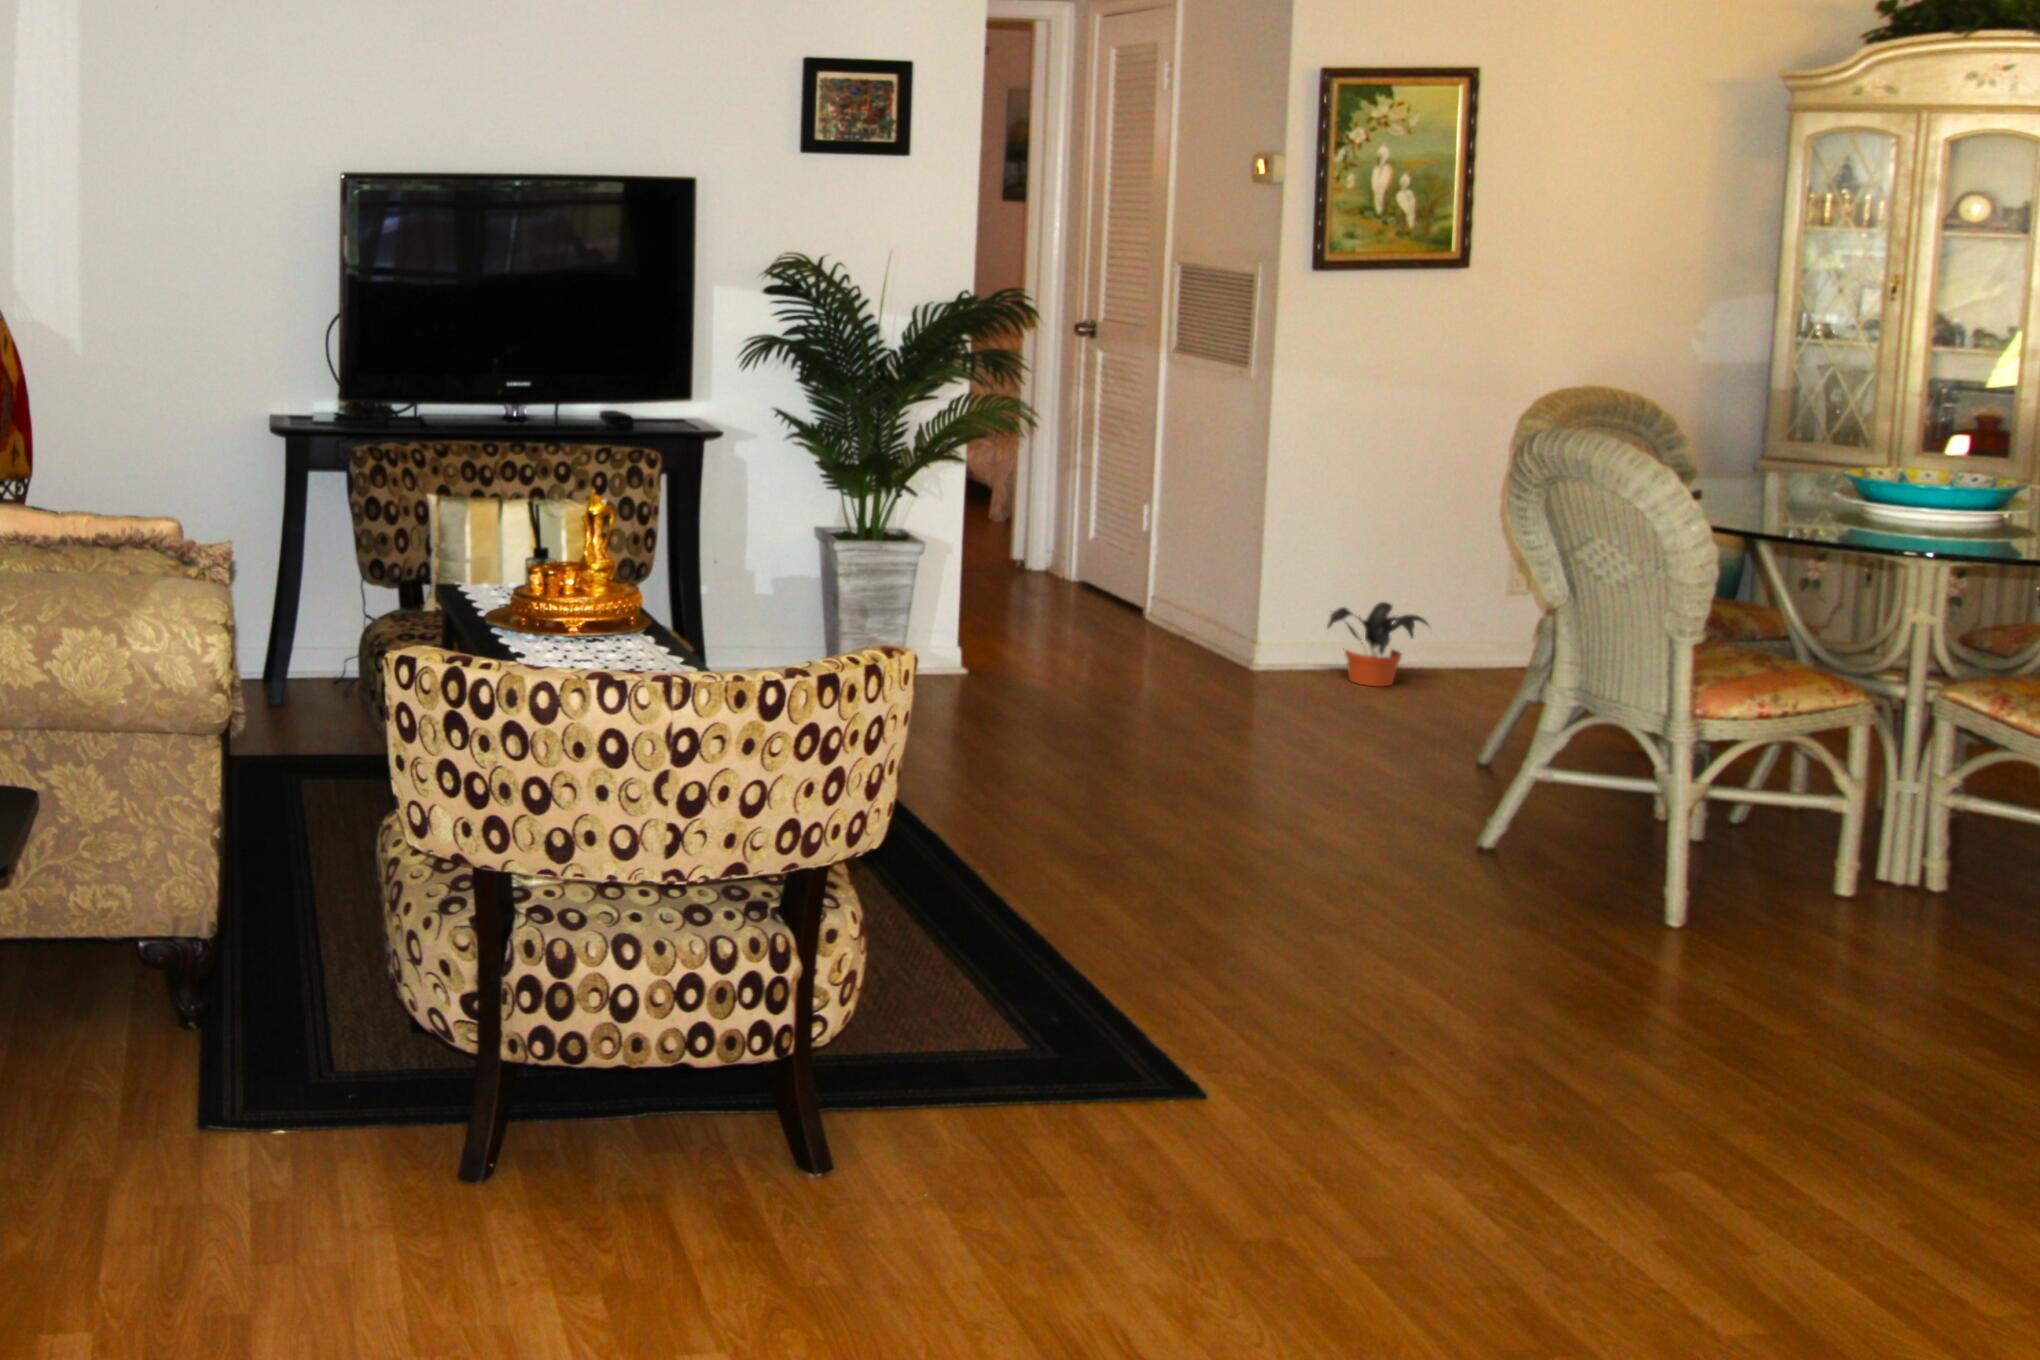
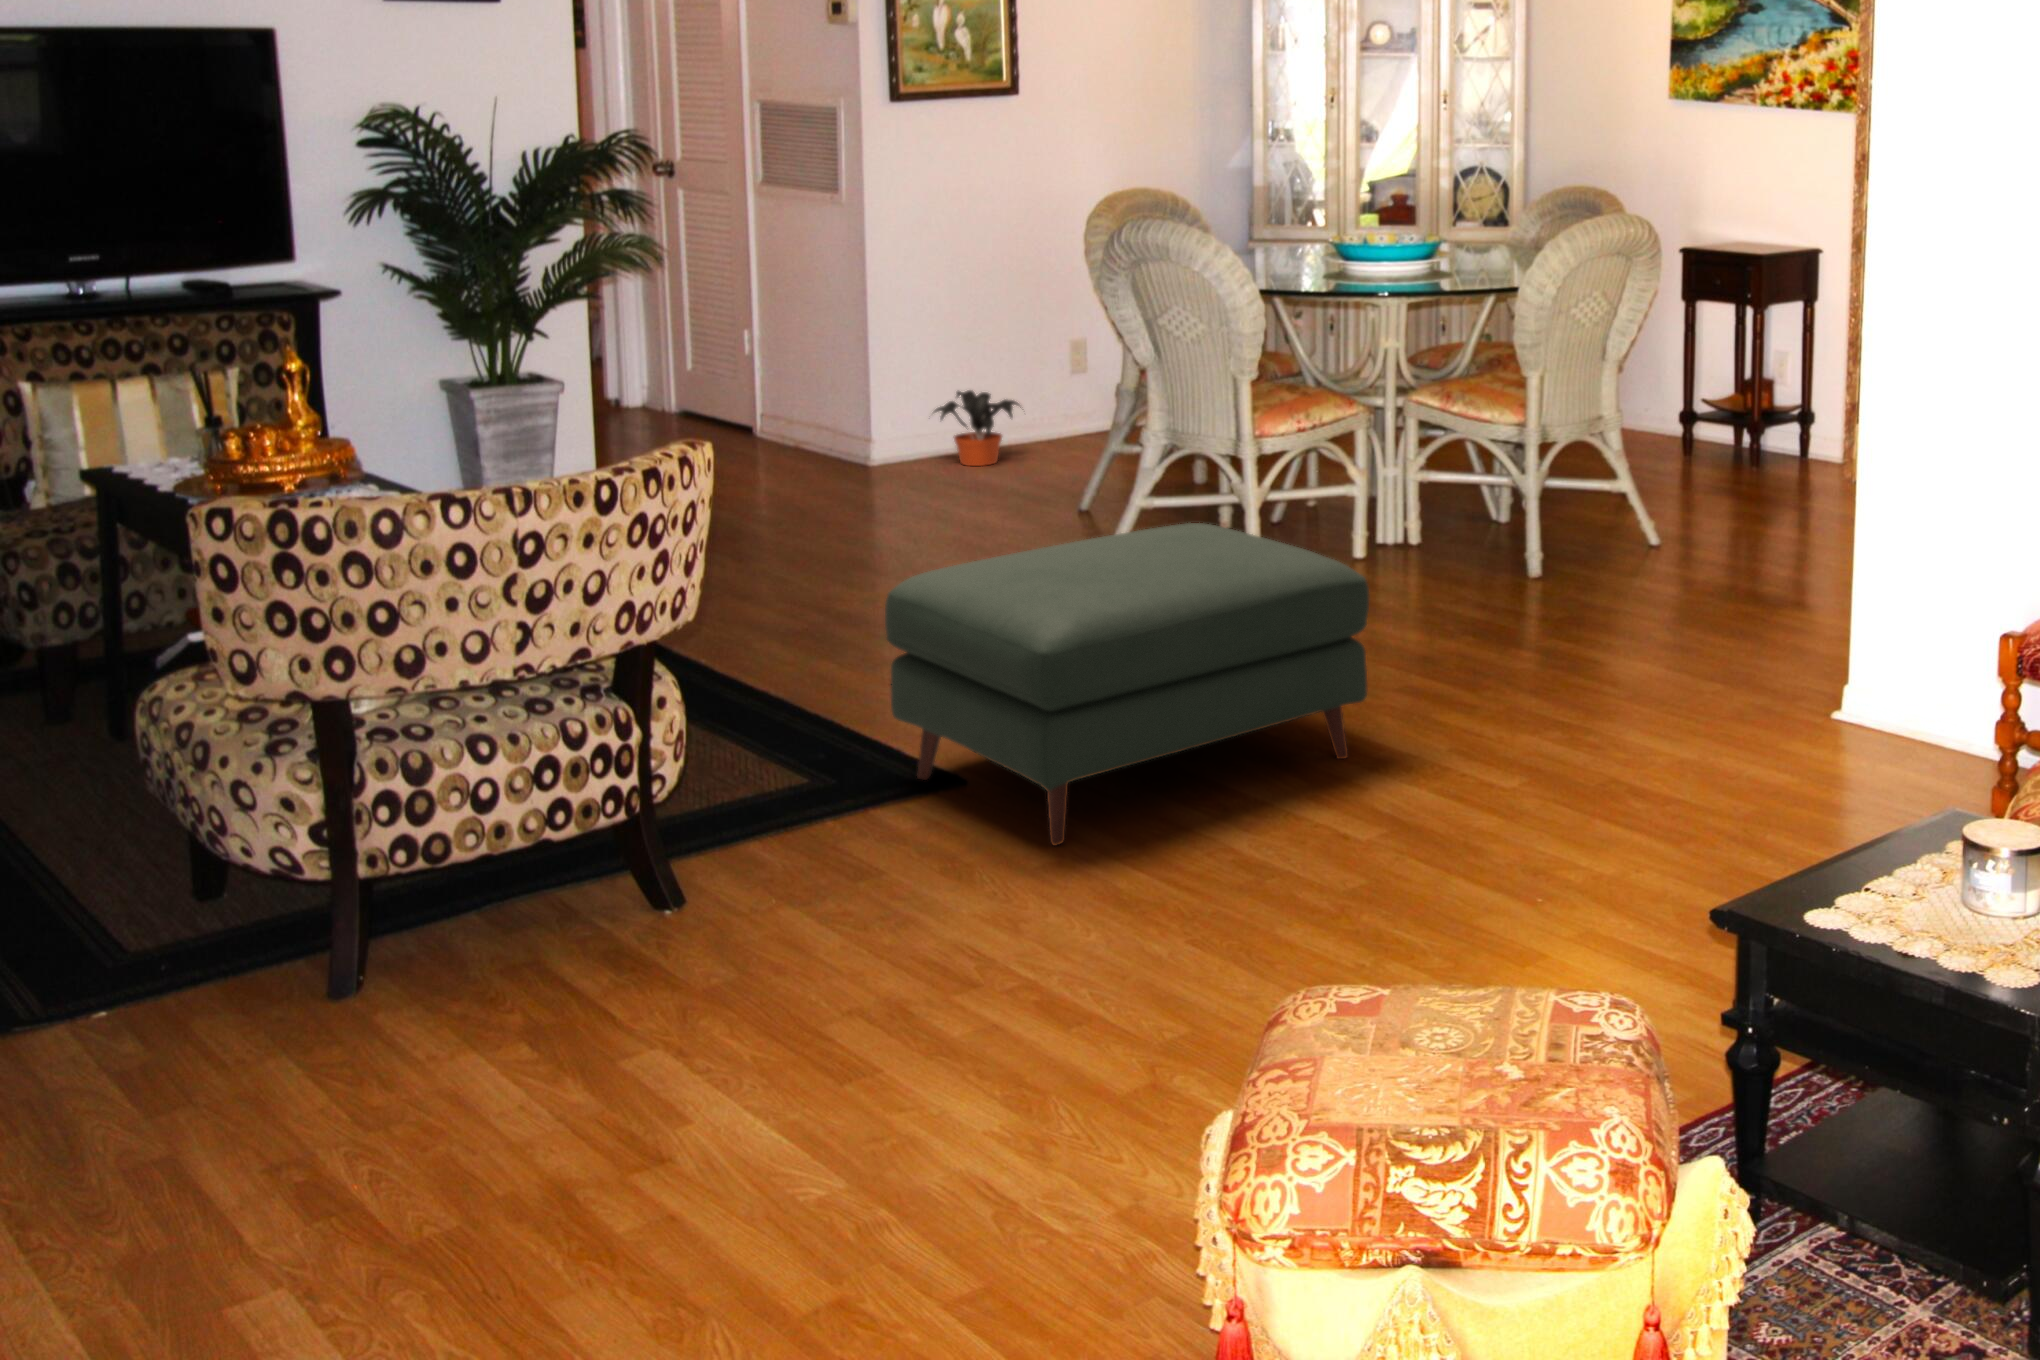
ottoman: none [1123,836,1803,1237] -> present [885,523,1369,845]

